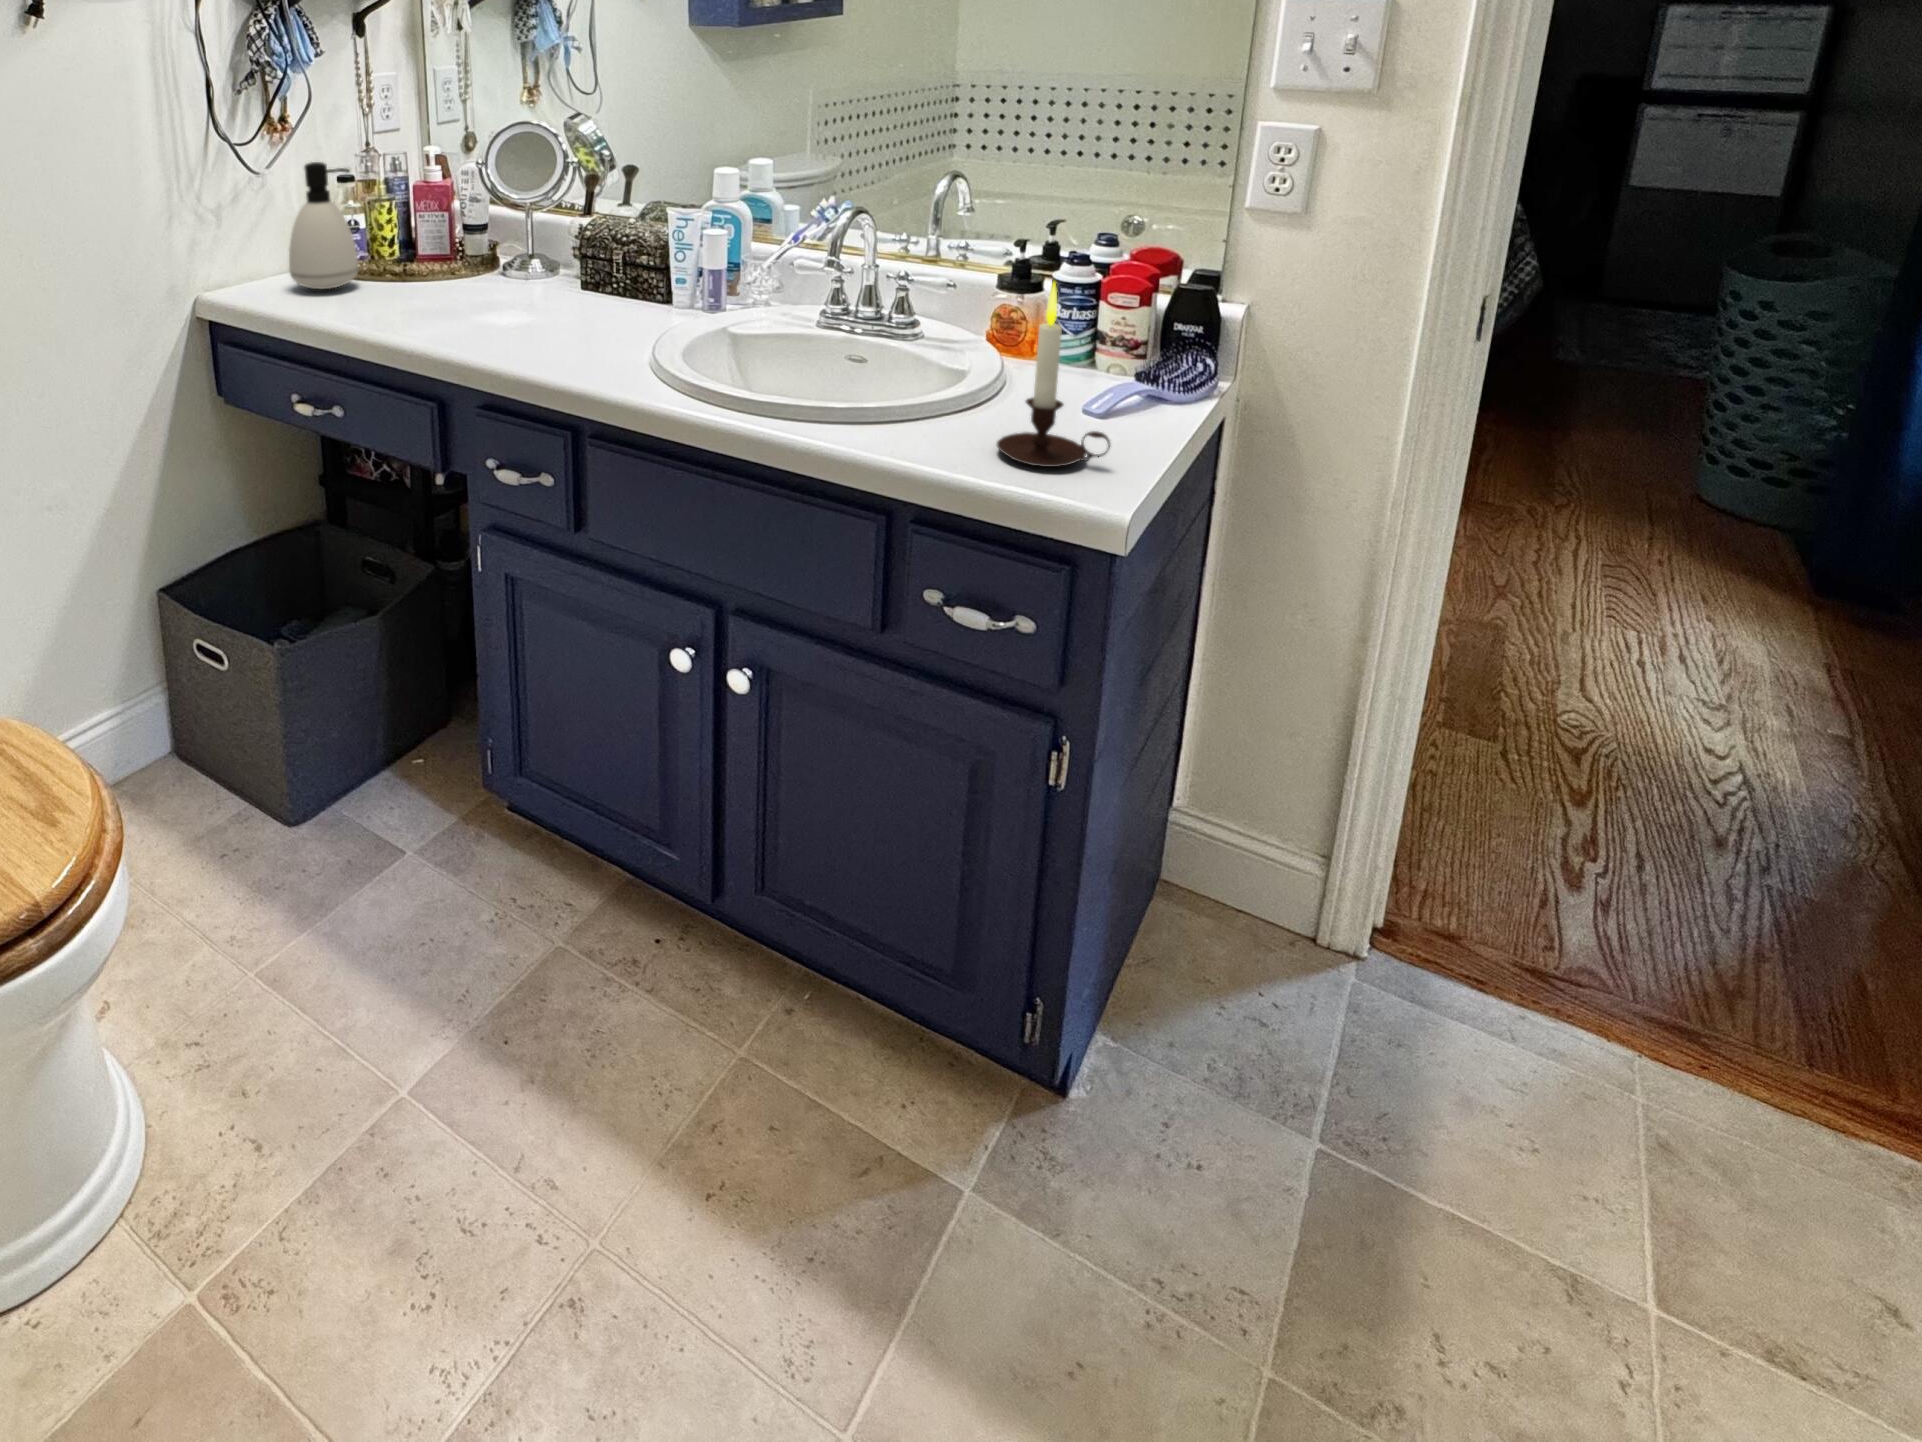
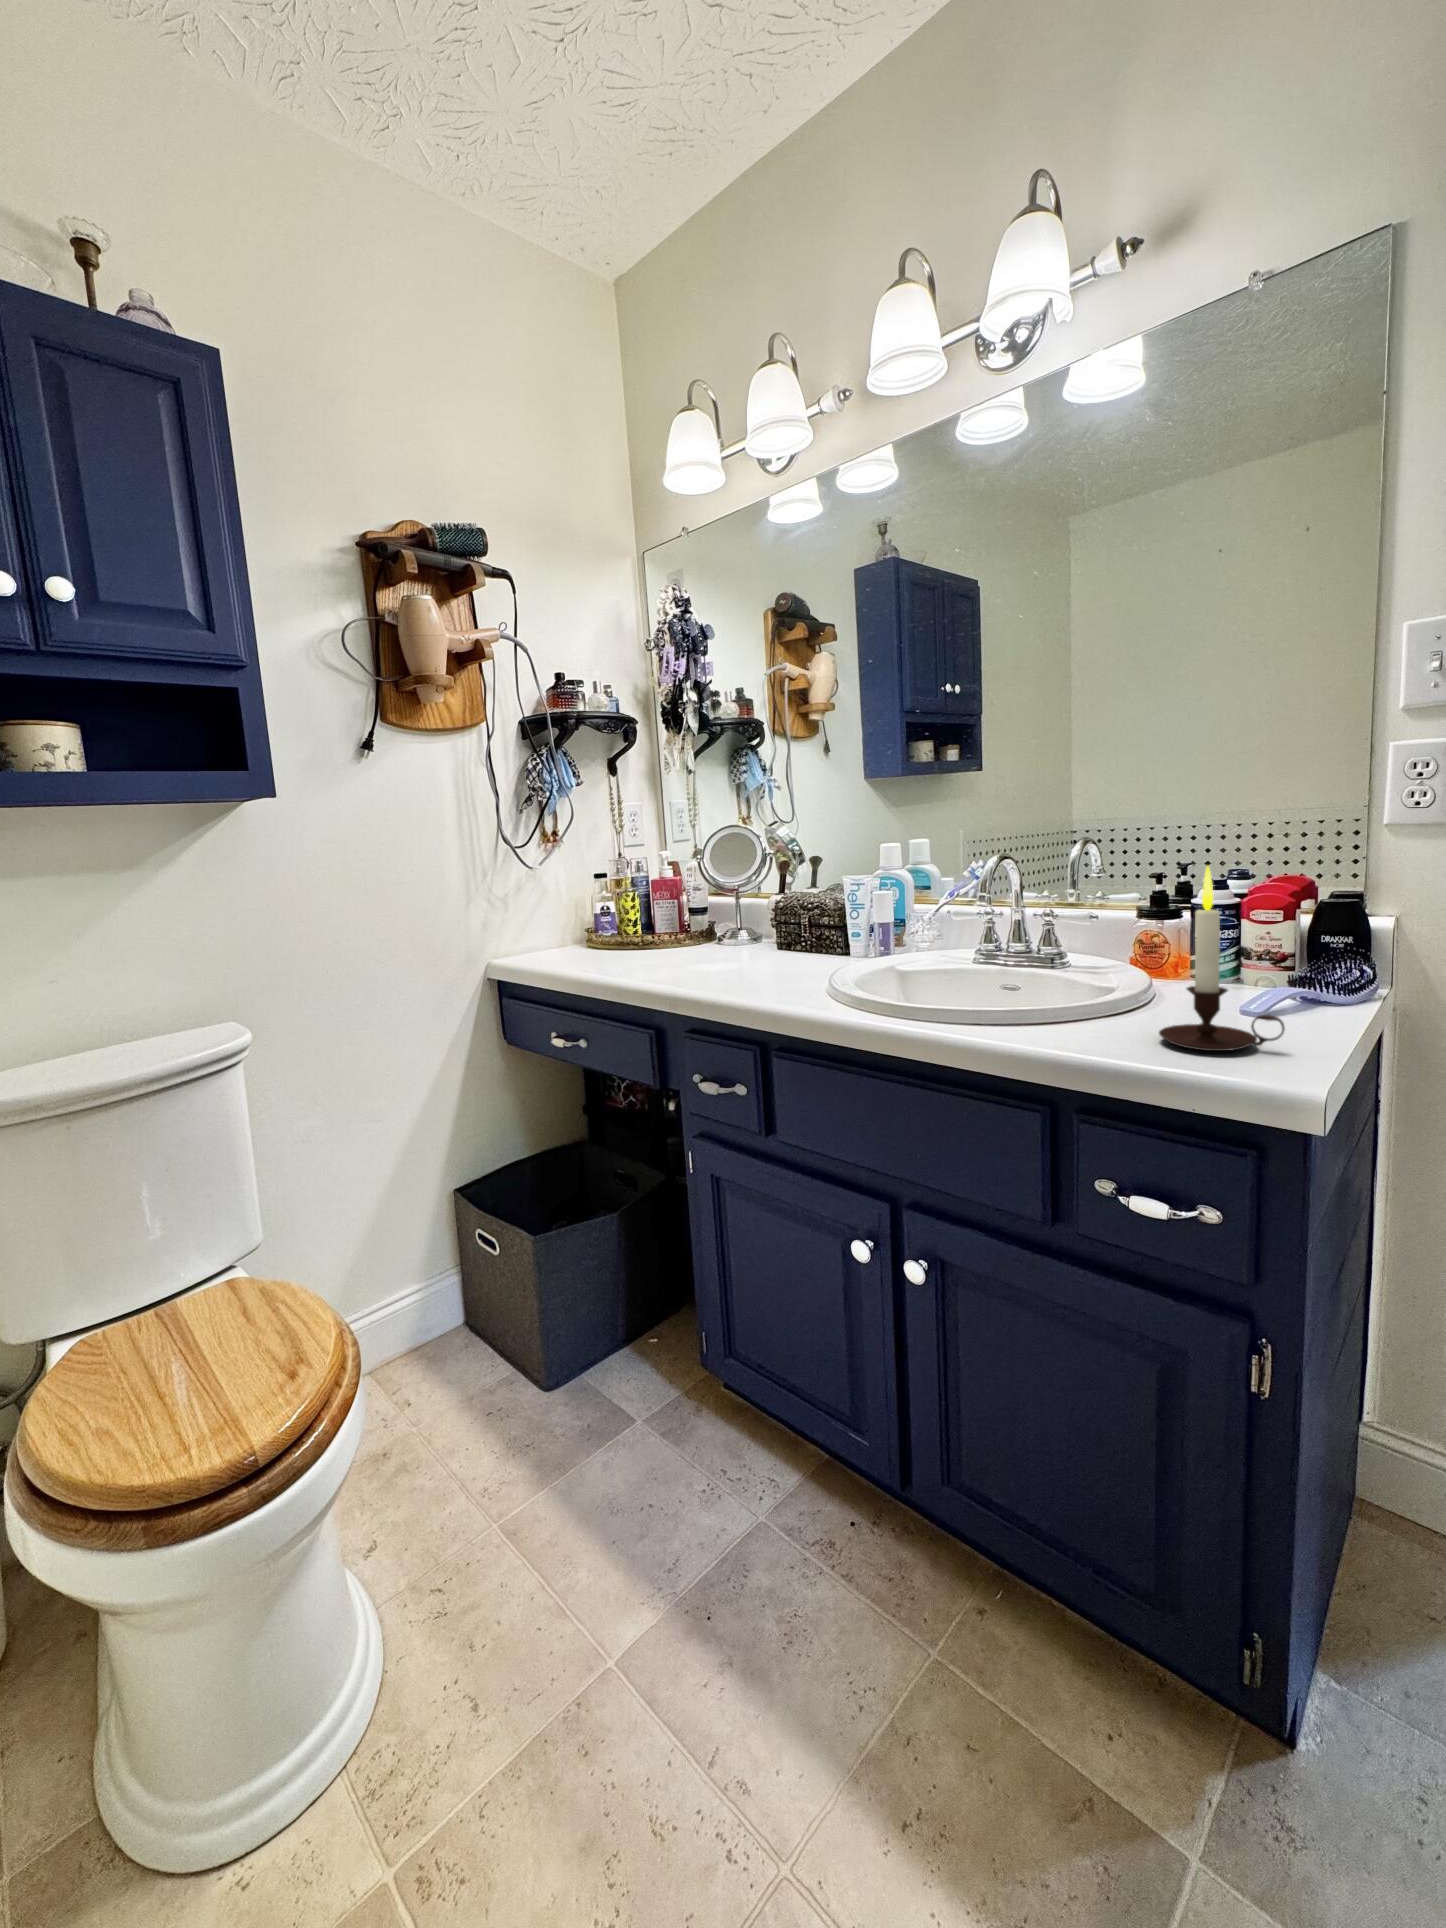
soap dispenser: present [289,162,359,289] -> none [553,857,605,954]

